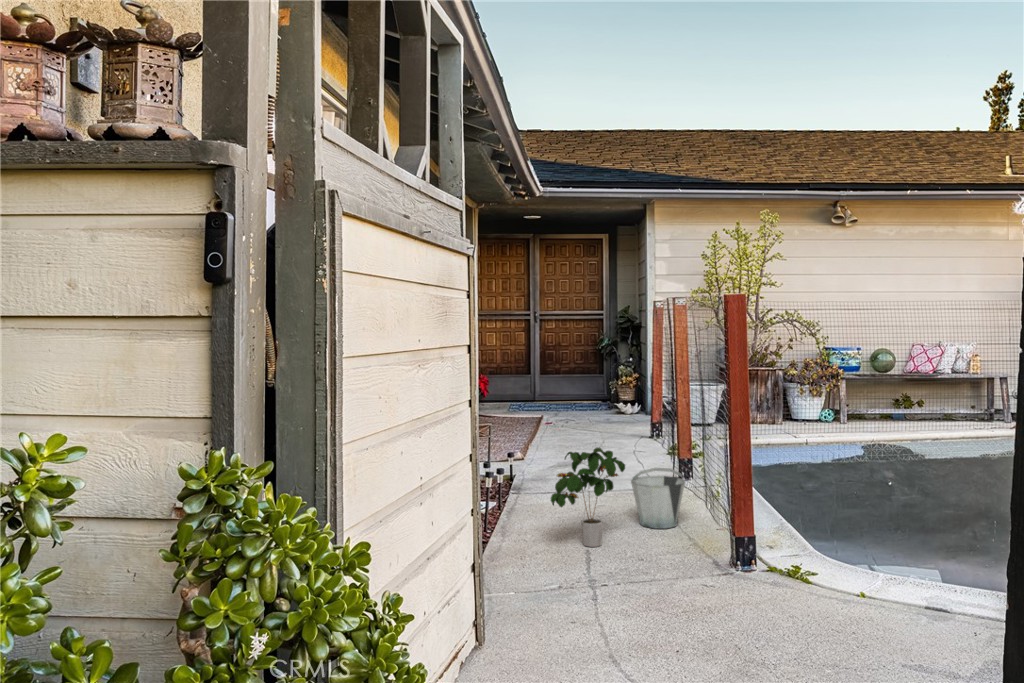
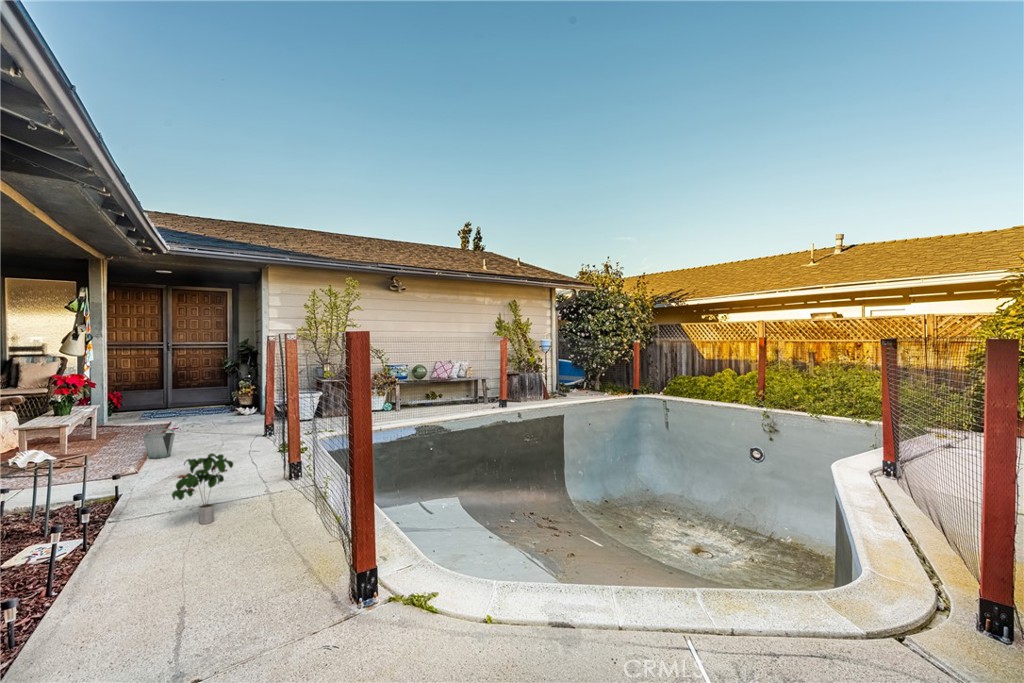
bucket: present [631,468,685,529] -> present [143,429,175,459]

